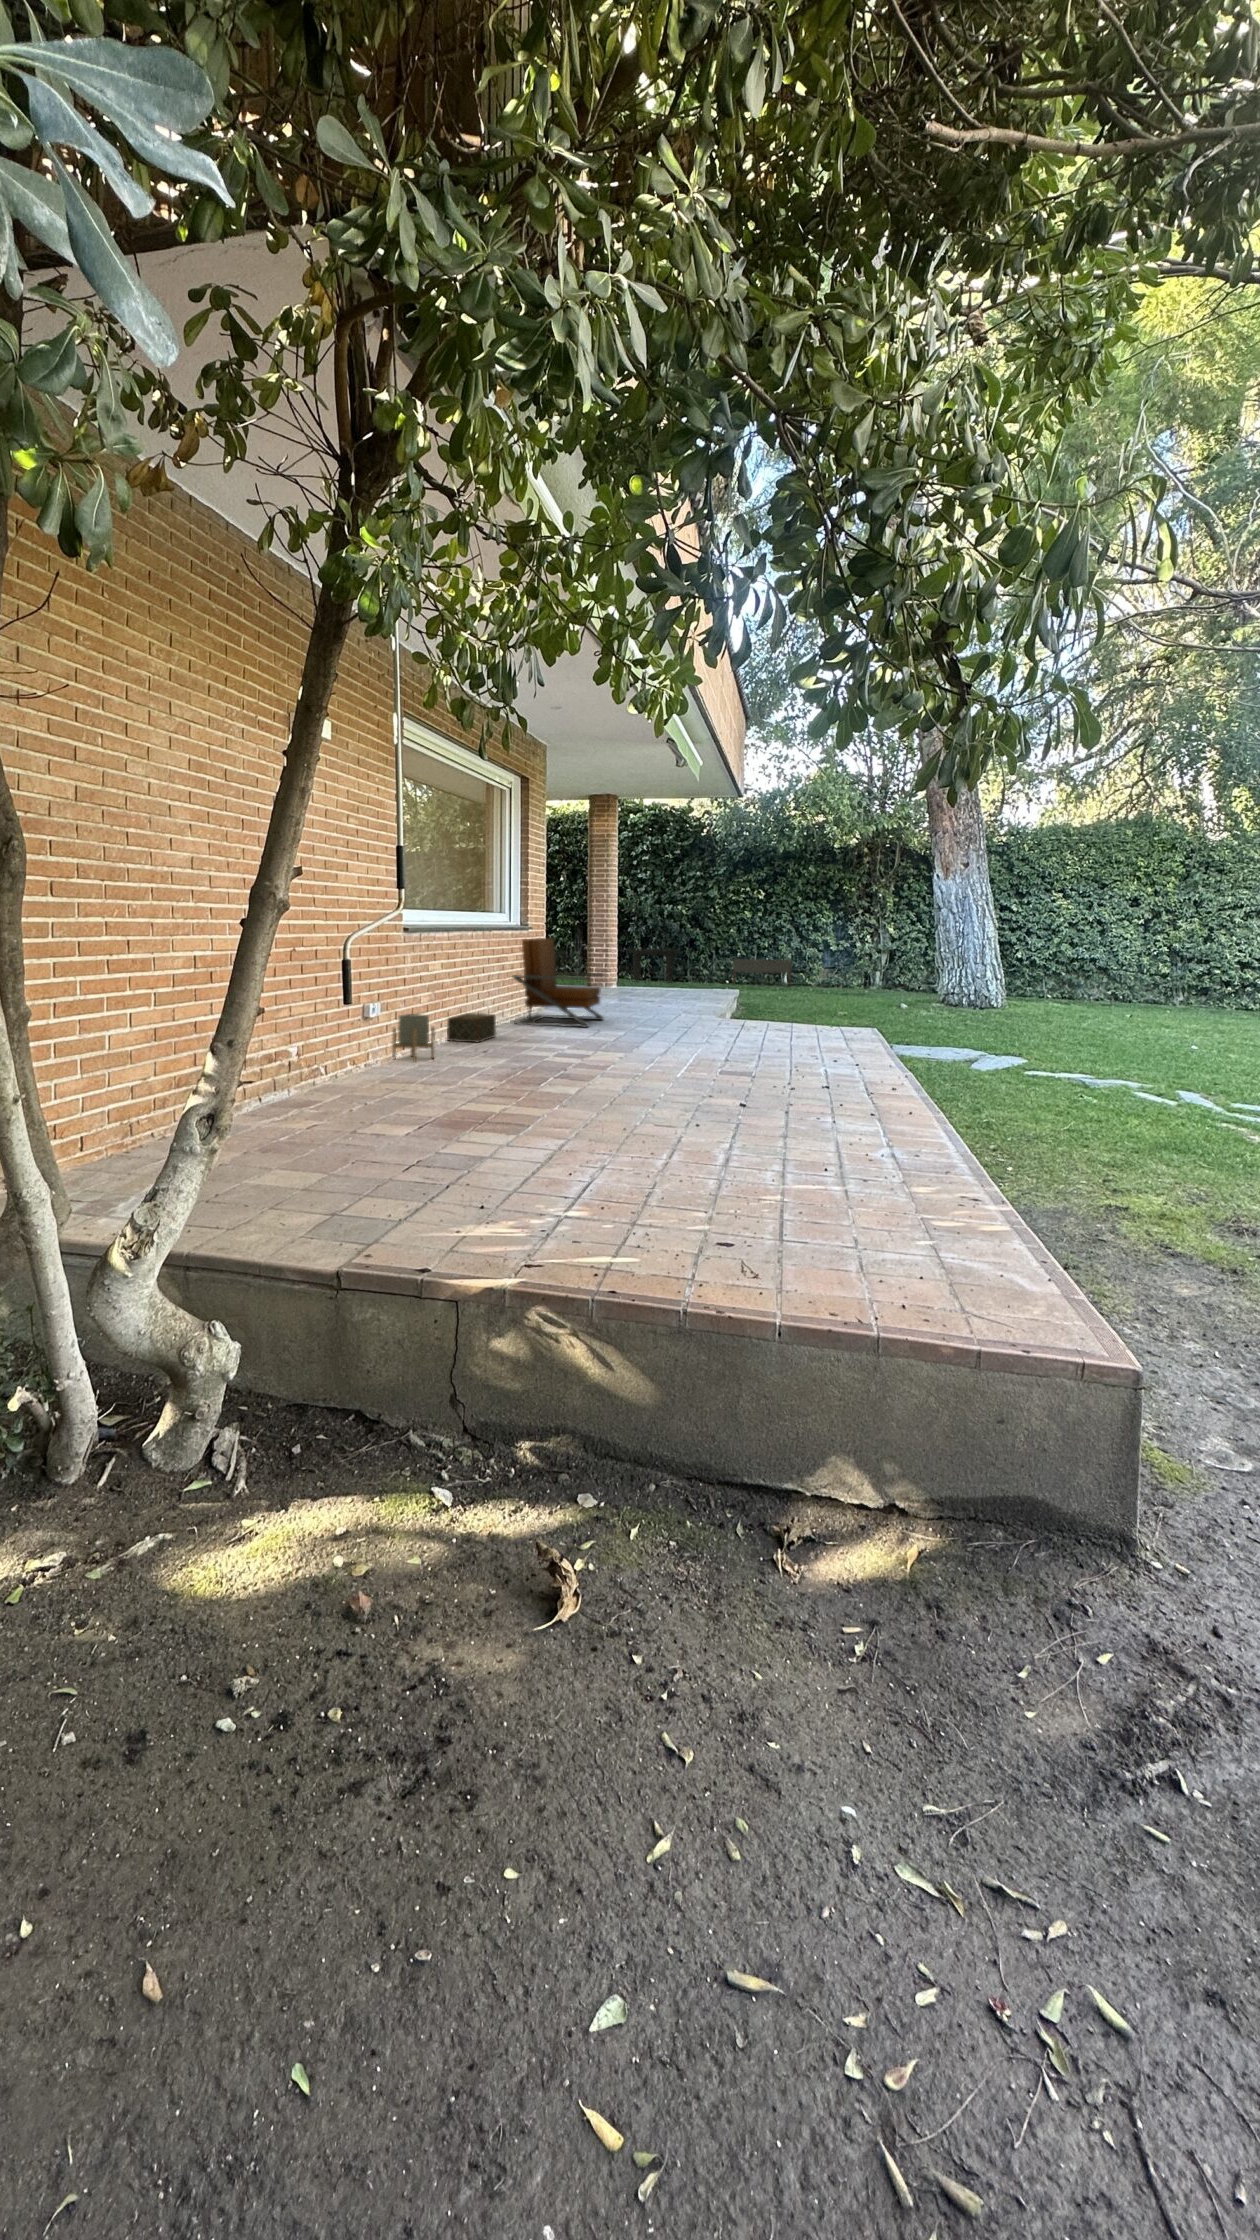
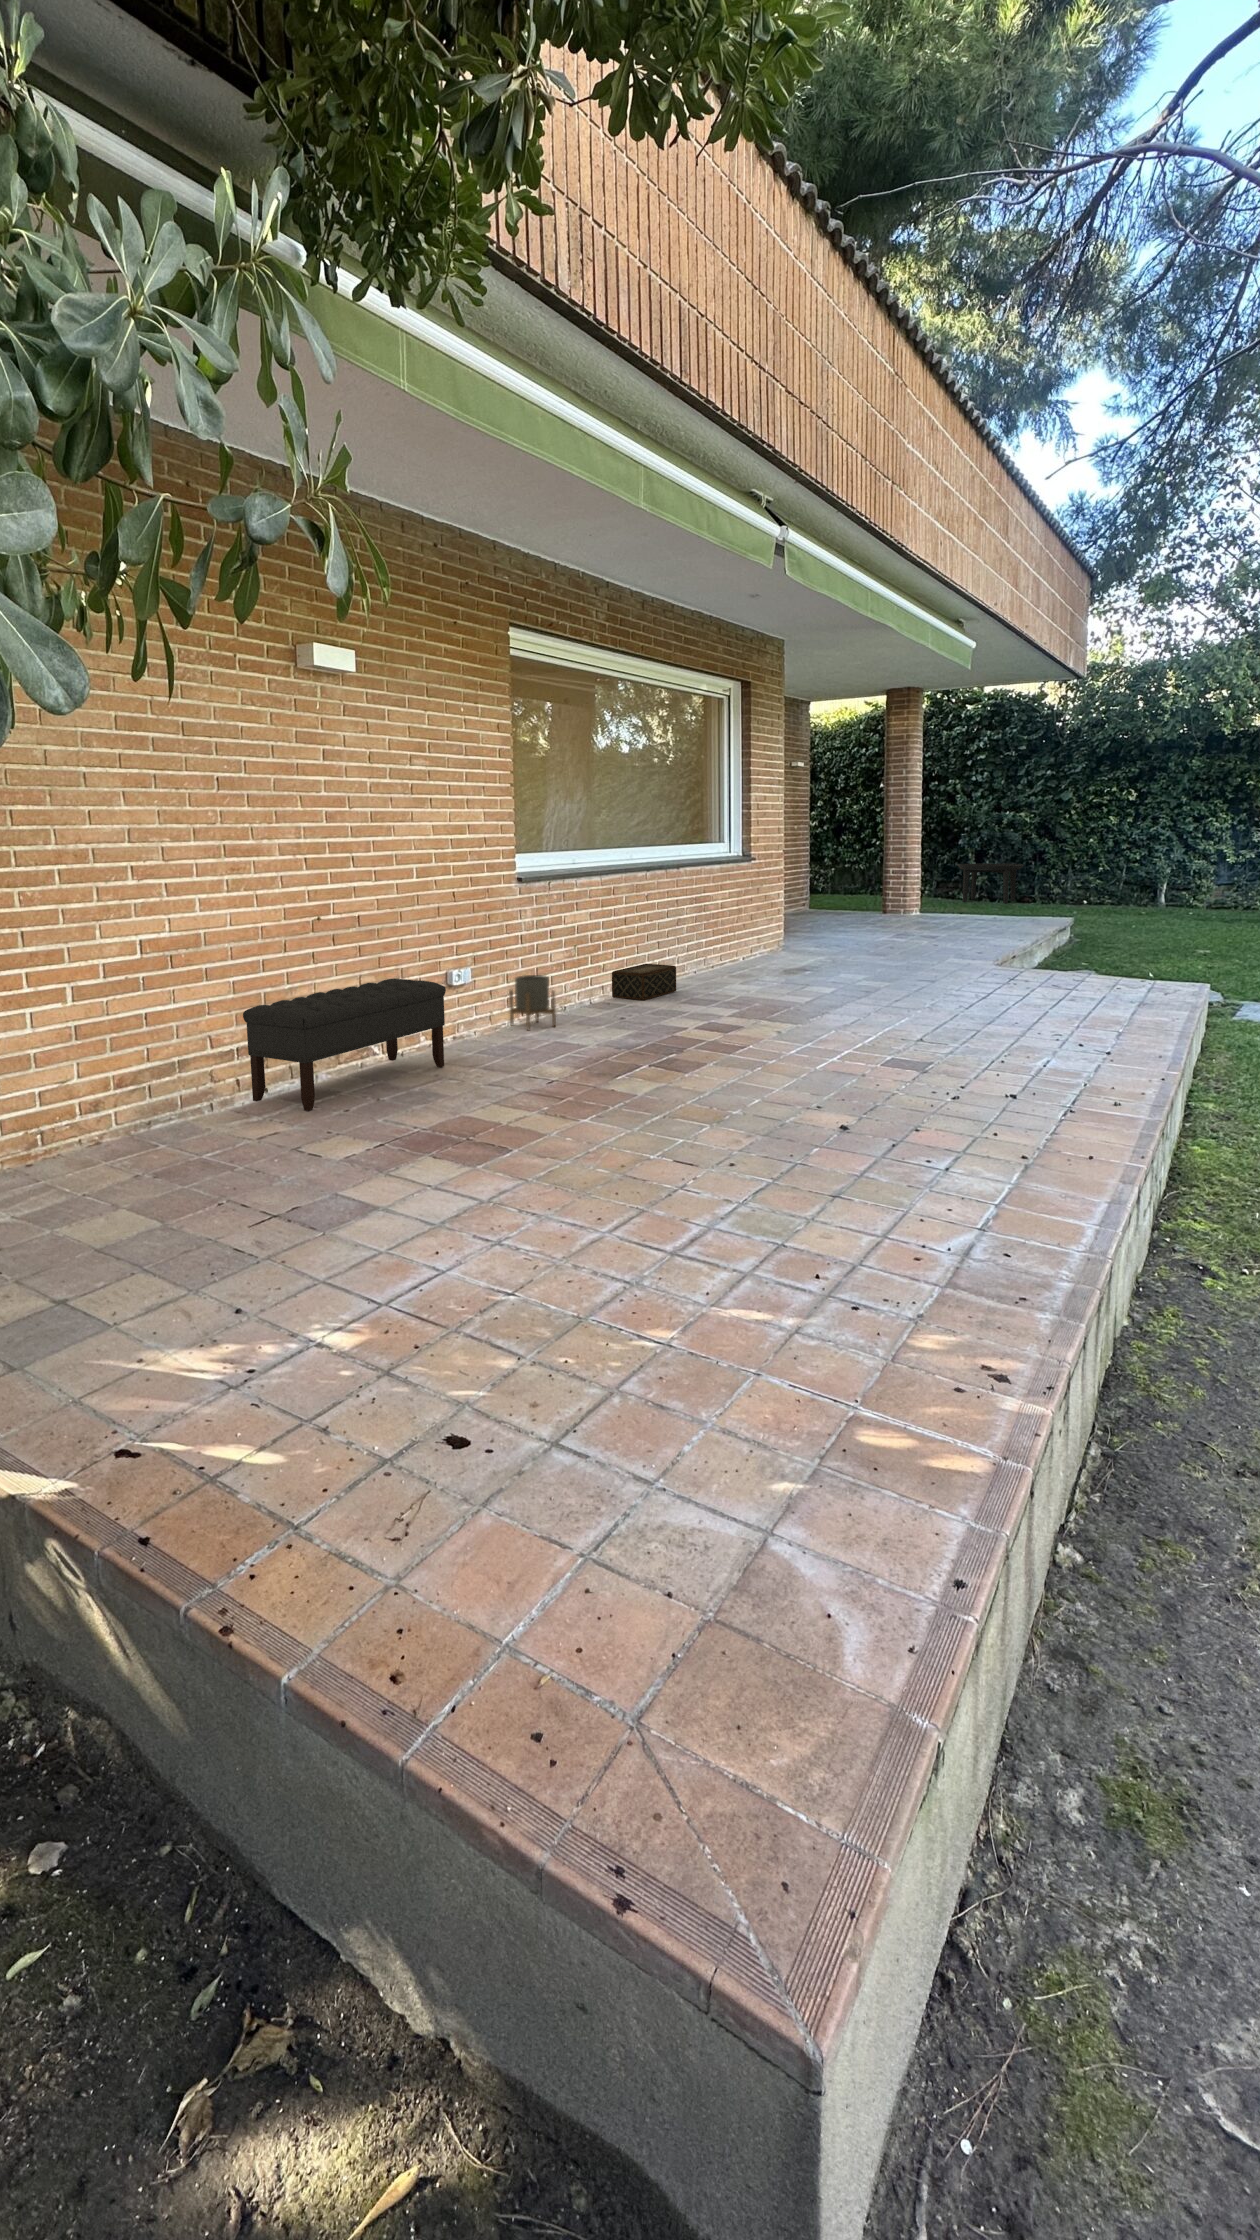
lounge chair: present [513,938,604,1027] -> none [724,869,847,977]
bench: present [733,958,792,985] -> present [243,979,446,1111]

